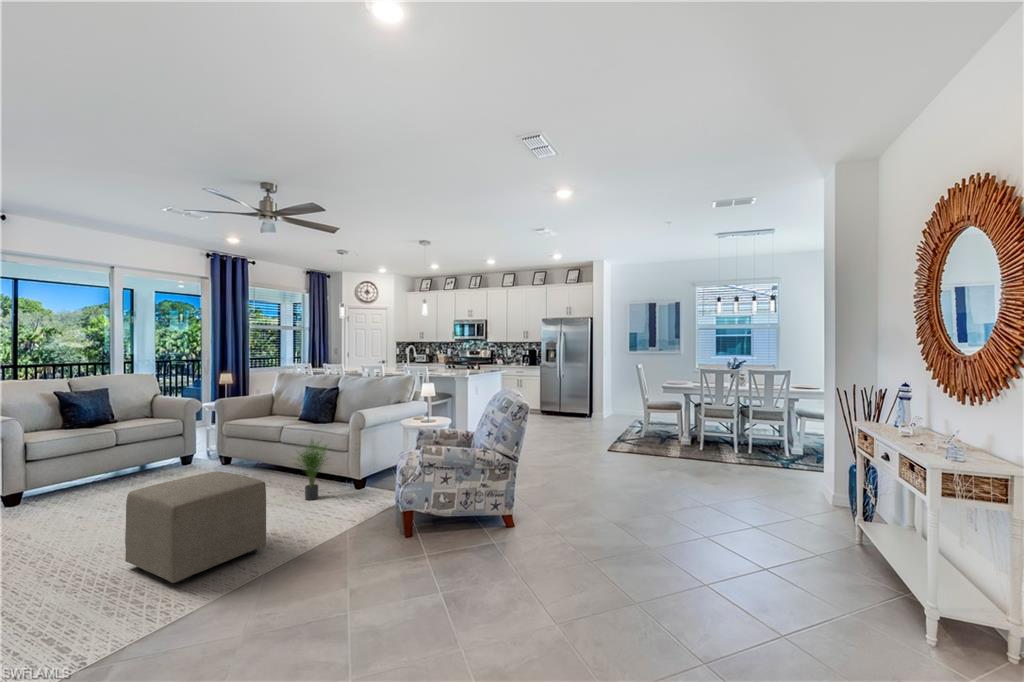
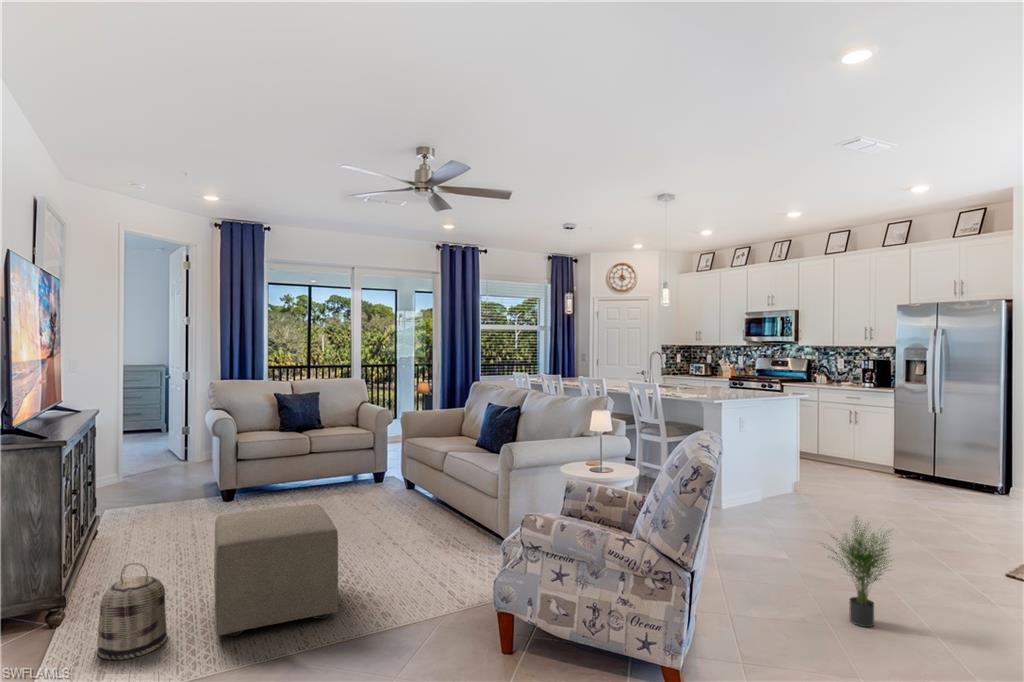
potted plant: present [296,440,326,500] -> present [830,520,890,627]
basket: none [39,538,115,631] -> present [97,563,168,660]

